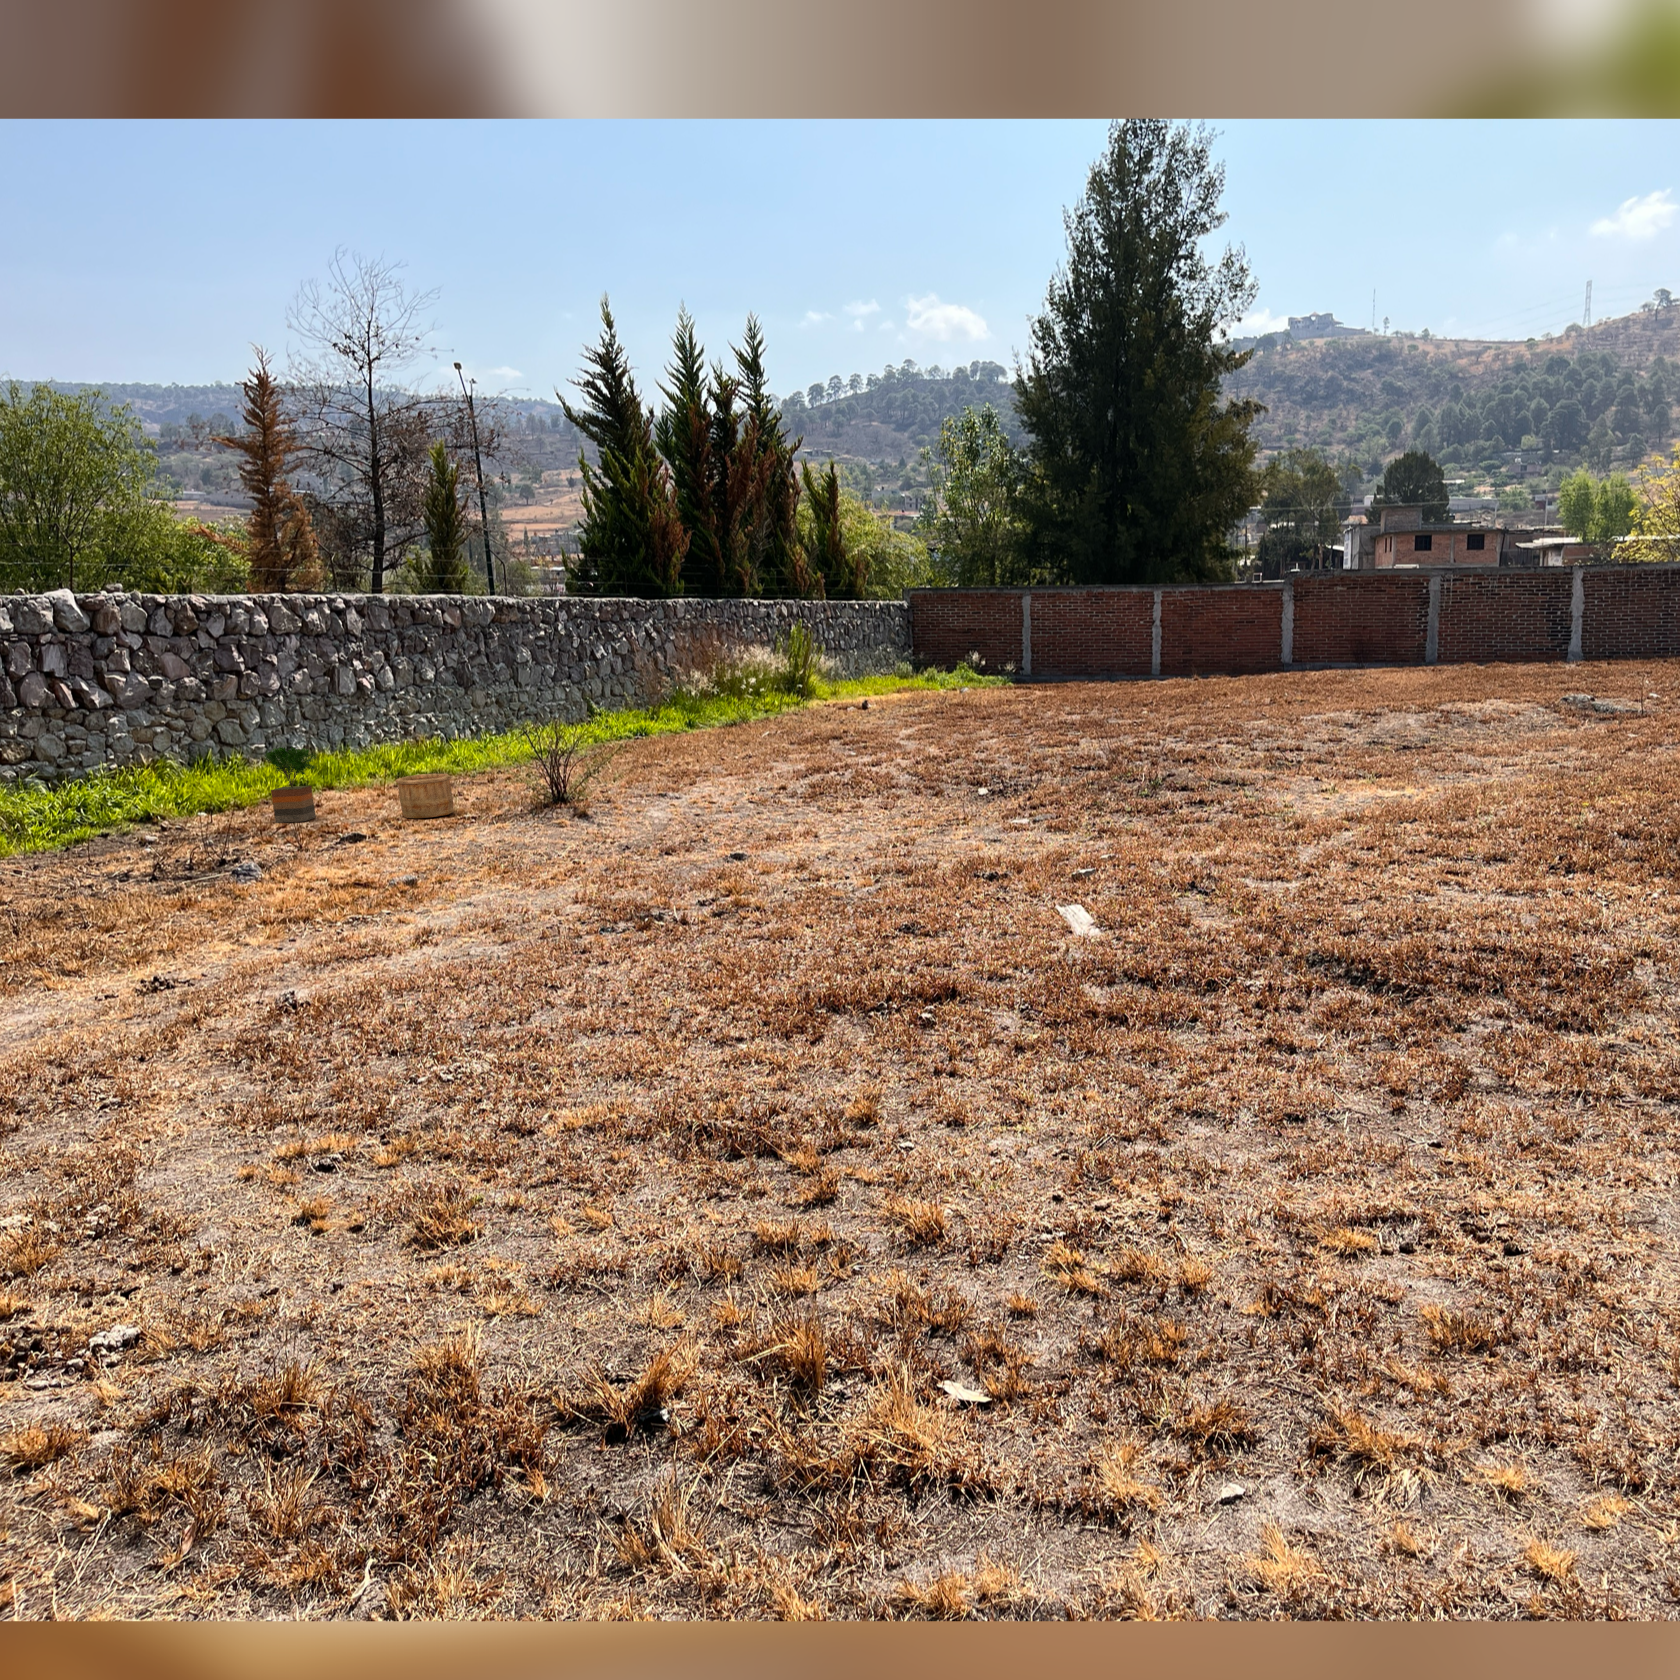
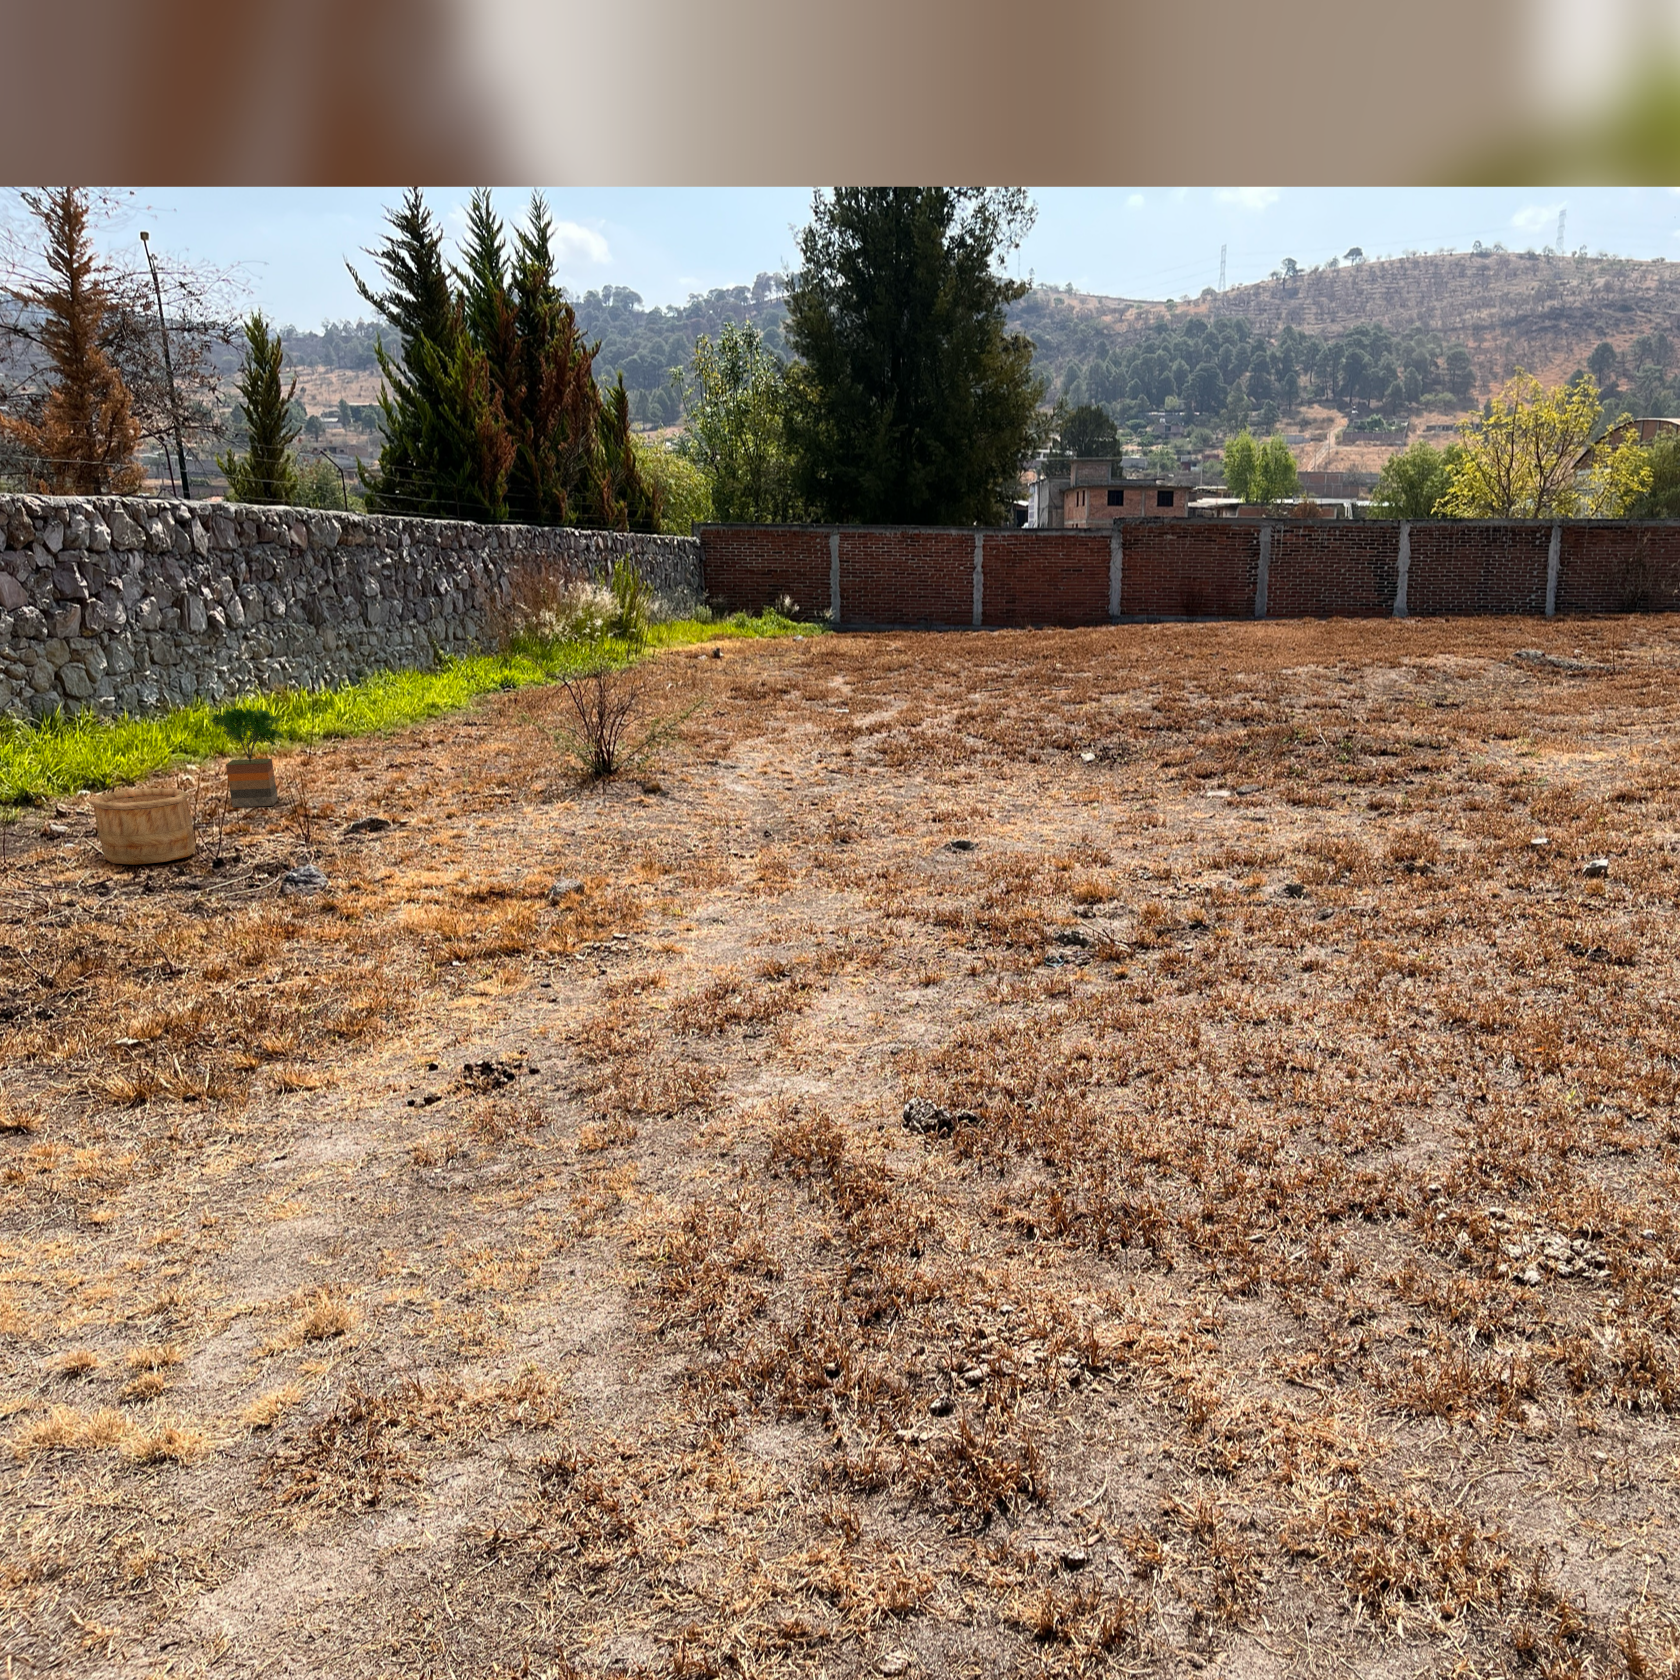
wooden bucket: present [396,774,454,818] -> present [89,788,196,865]

